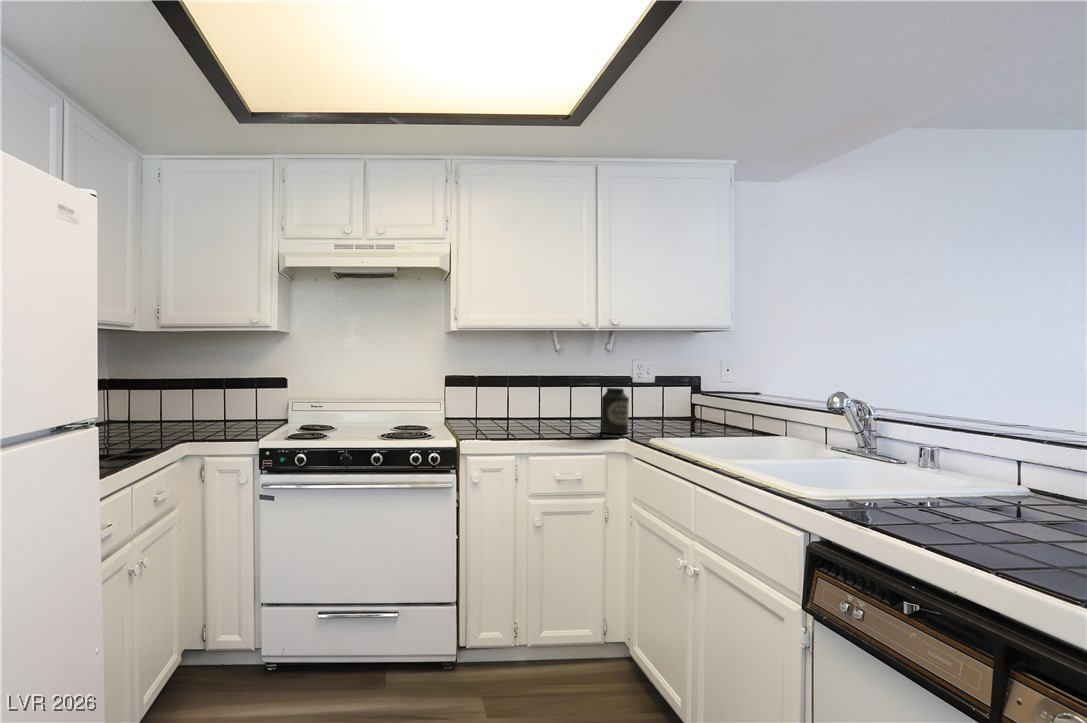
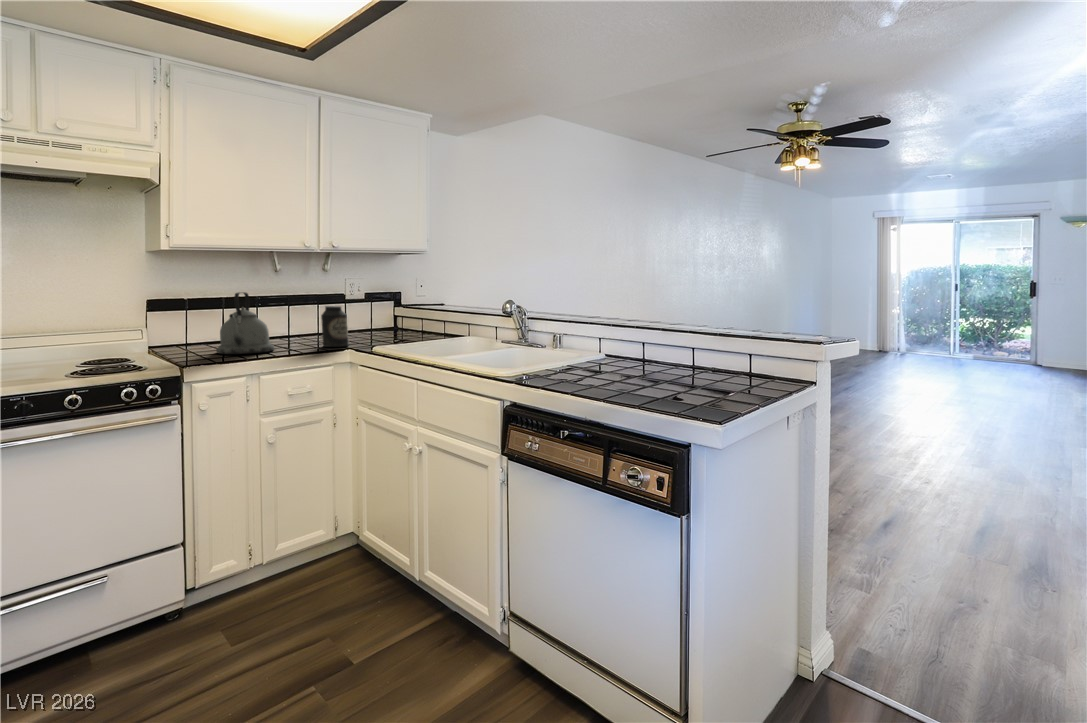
kettle: none [497,369,552,432] -> present [216,292,274,354]

